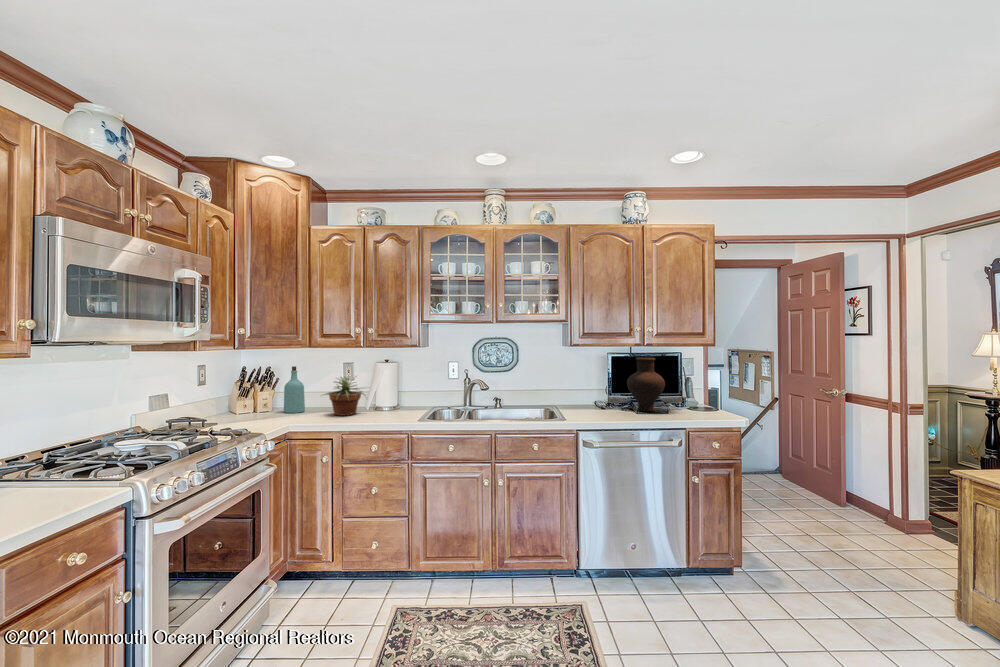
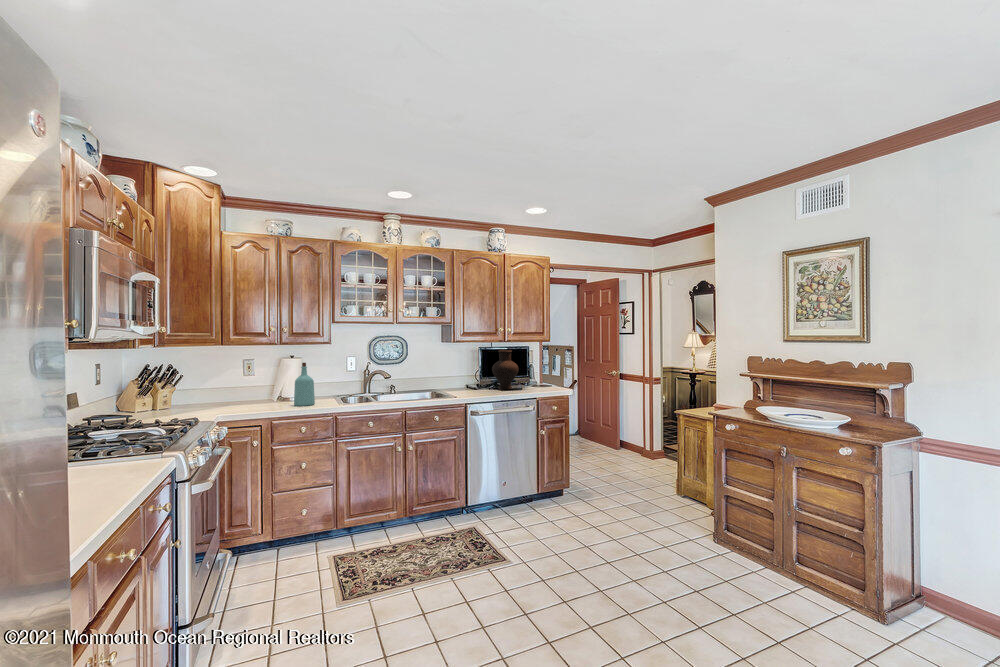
bottle: present [284,366,305,413] -> present [294,363,315,406]
potted plant: present [325,376,365,416] -> none [237,369,286,406]

